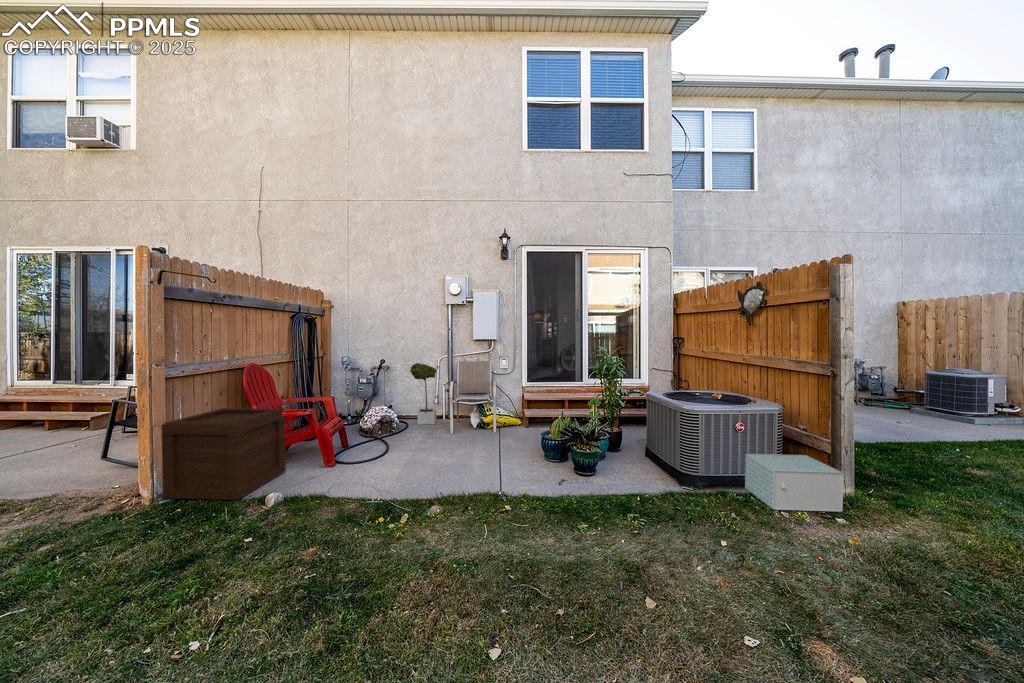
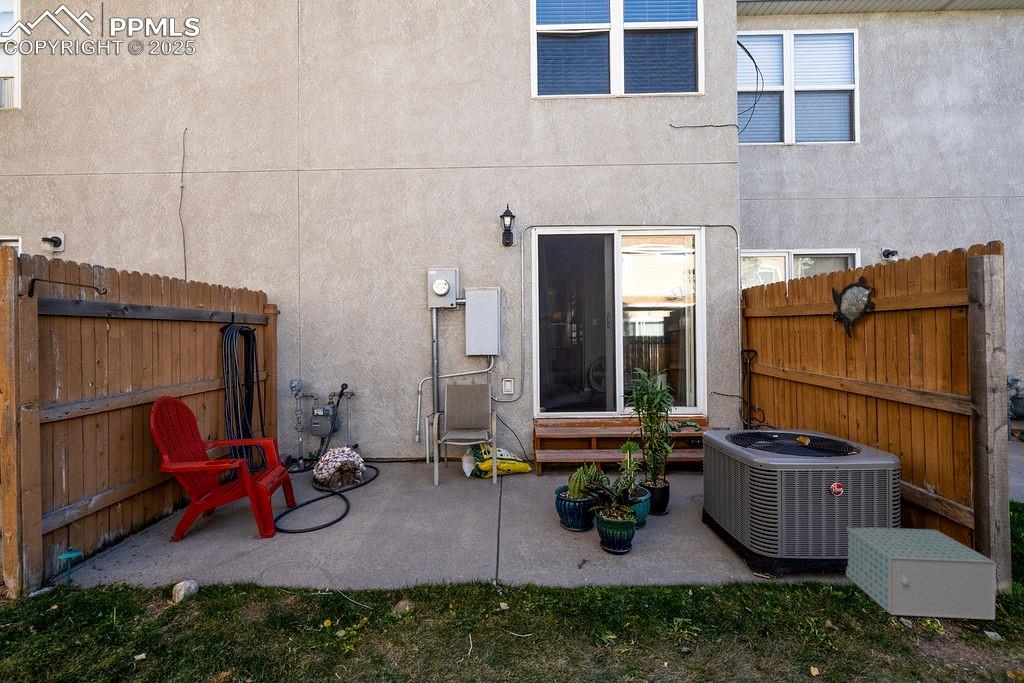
potted tree: present [410,363,437,425] -> none [383,387,419,470]
wooden crate: present [161,408,286,500] -> none [32,459,207,591]

